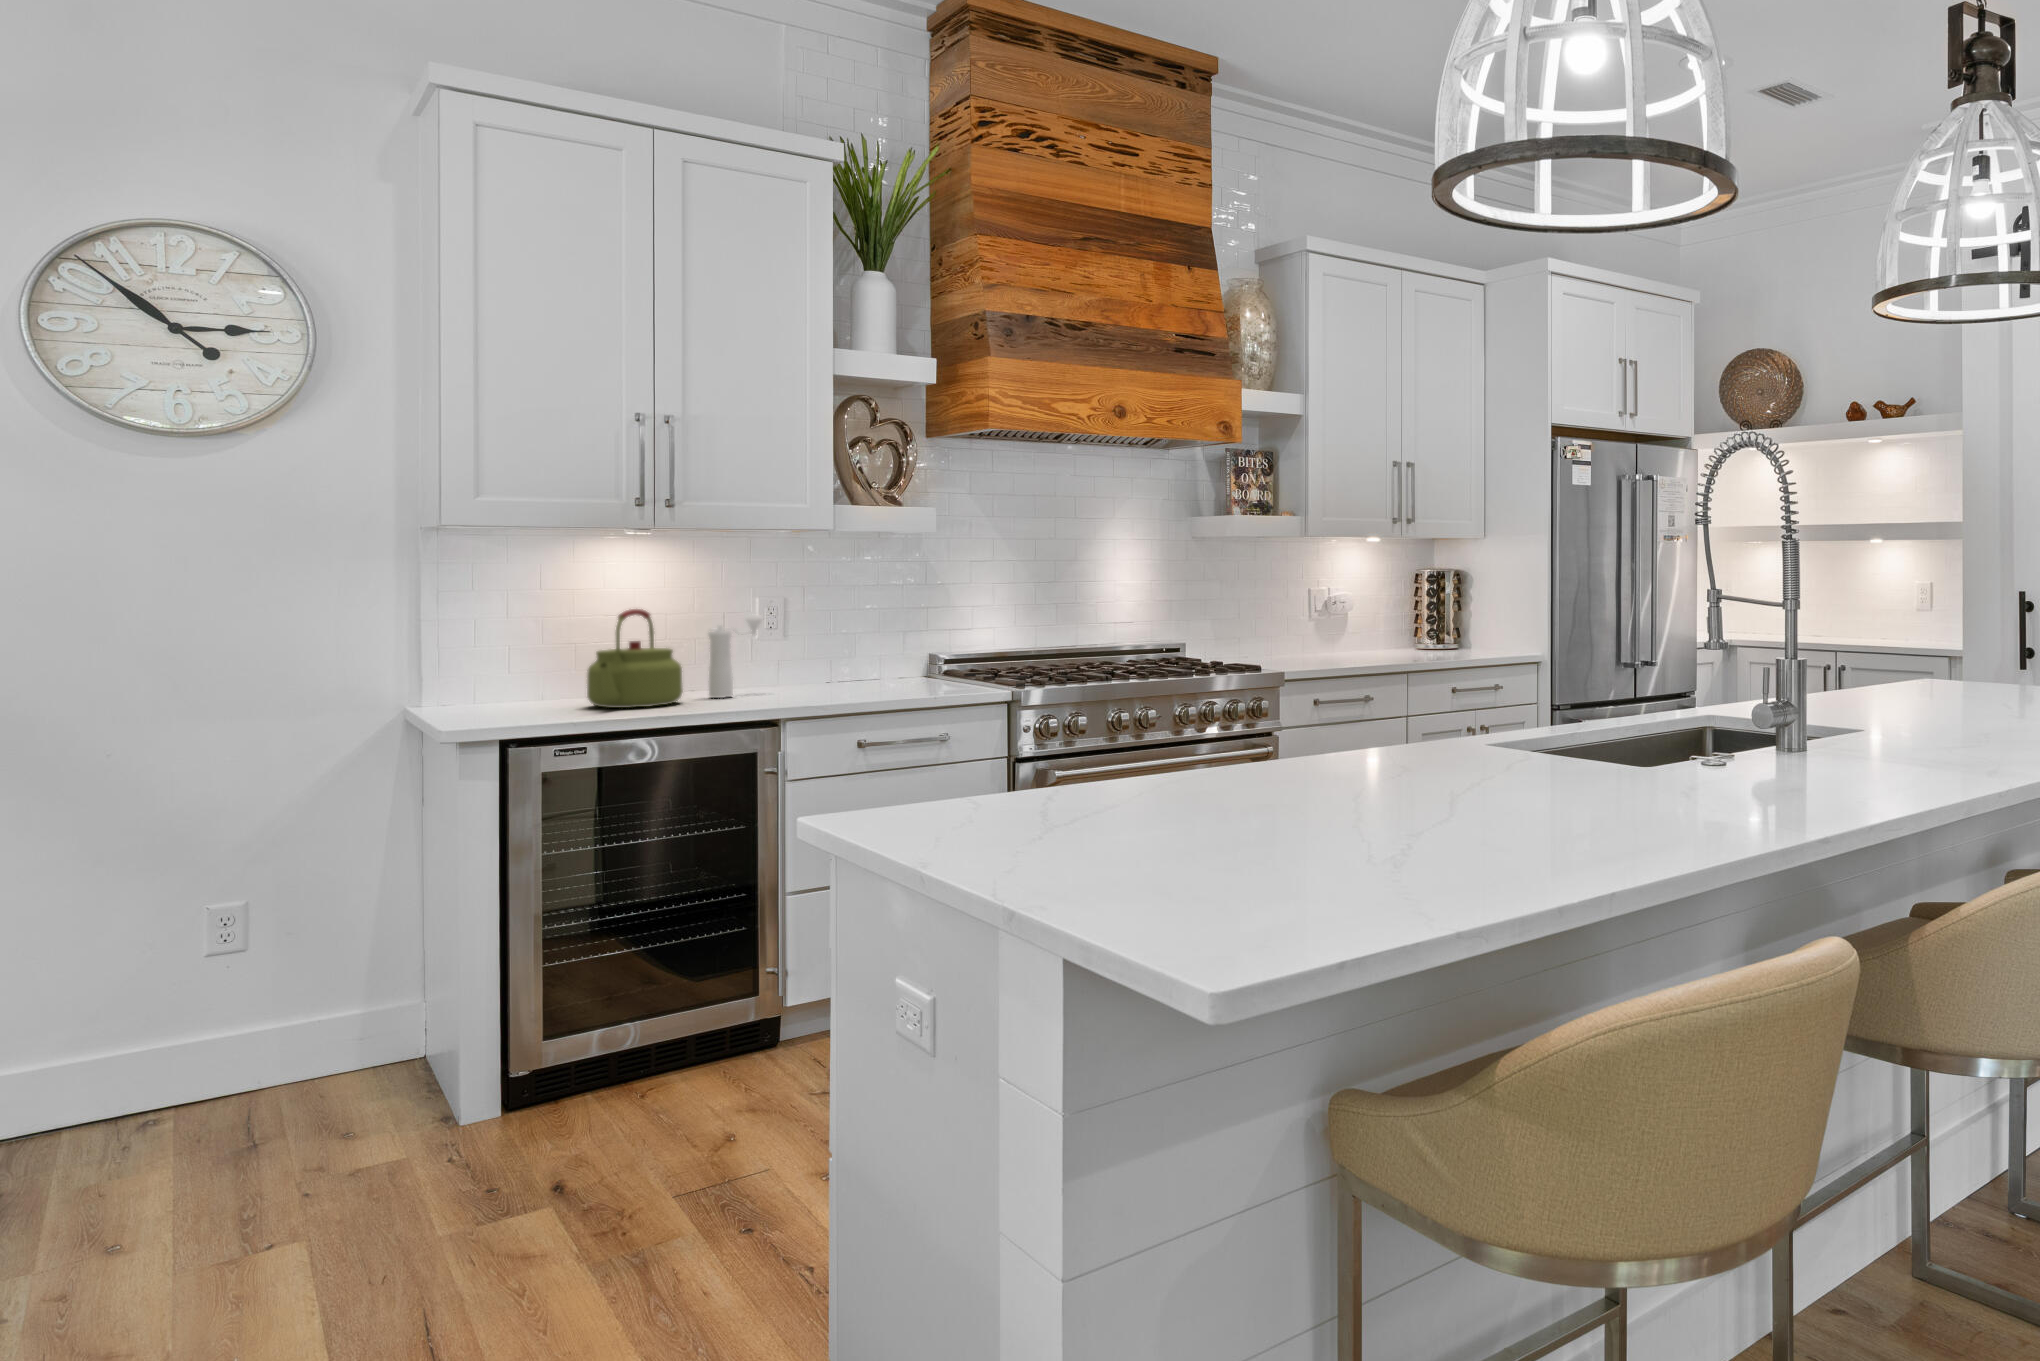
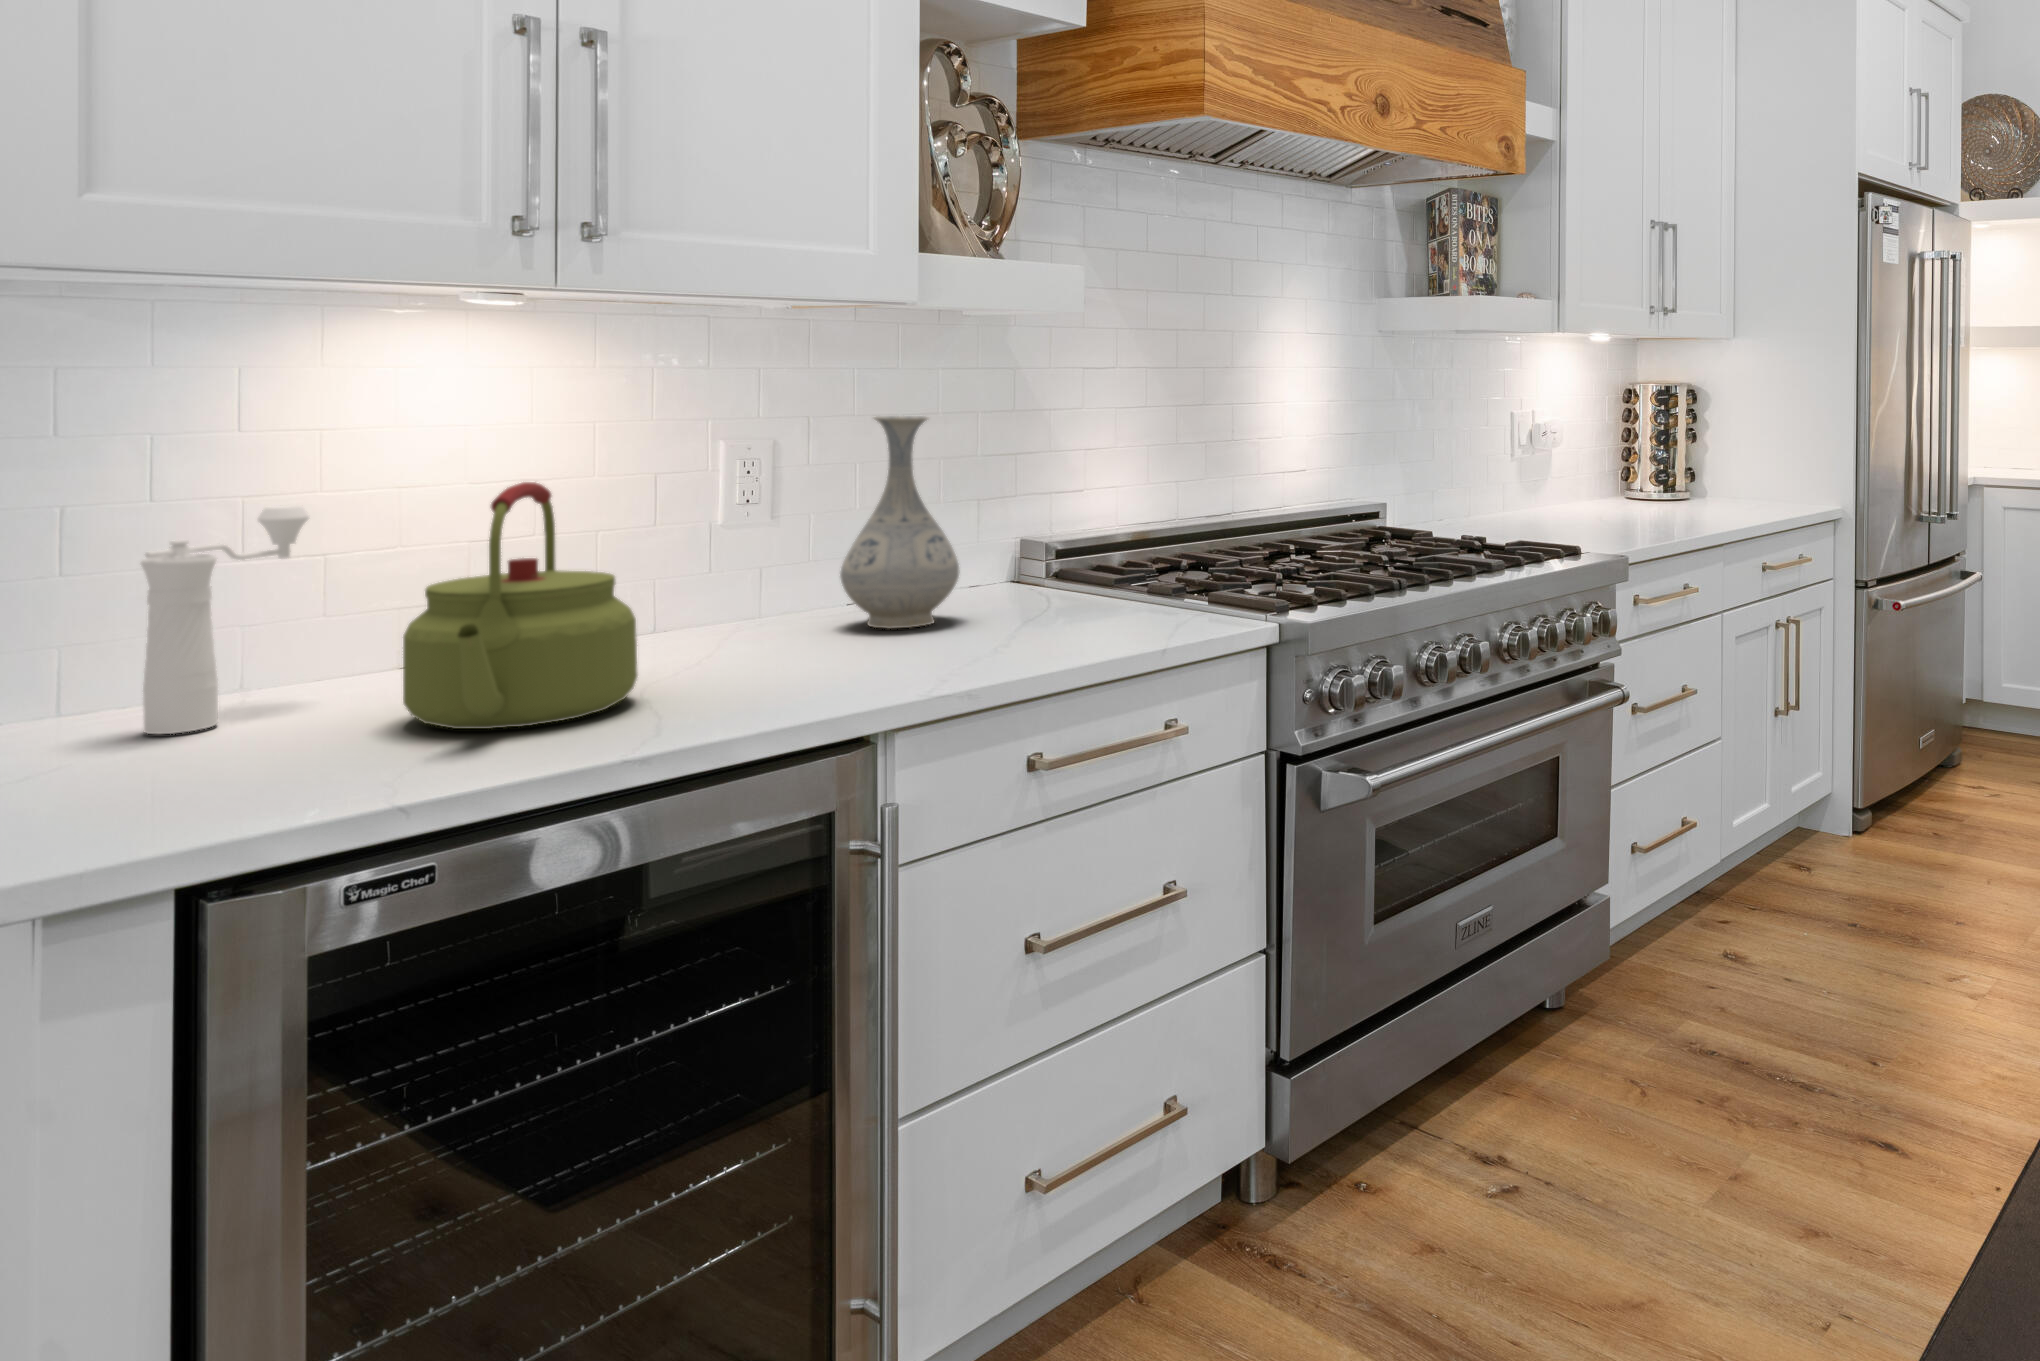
vase: none [805,584,864,688] -> present [840,416,960,629]
pepper mill: present [708,615,762,698] -> present [141,505,309,734]

